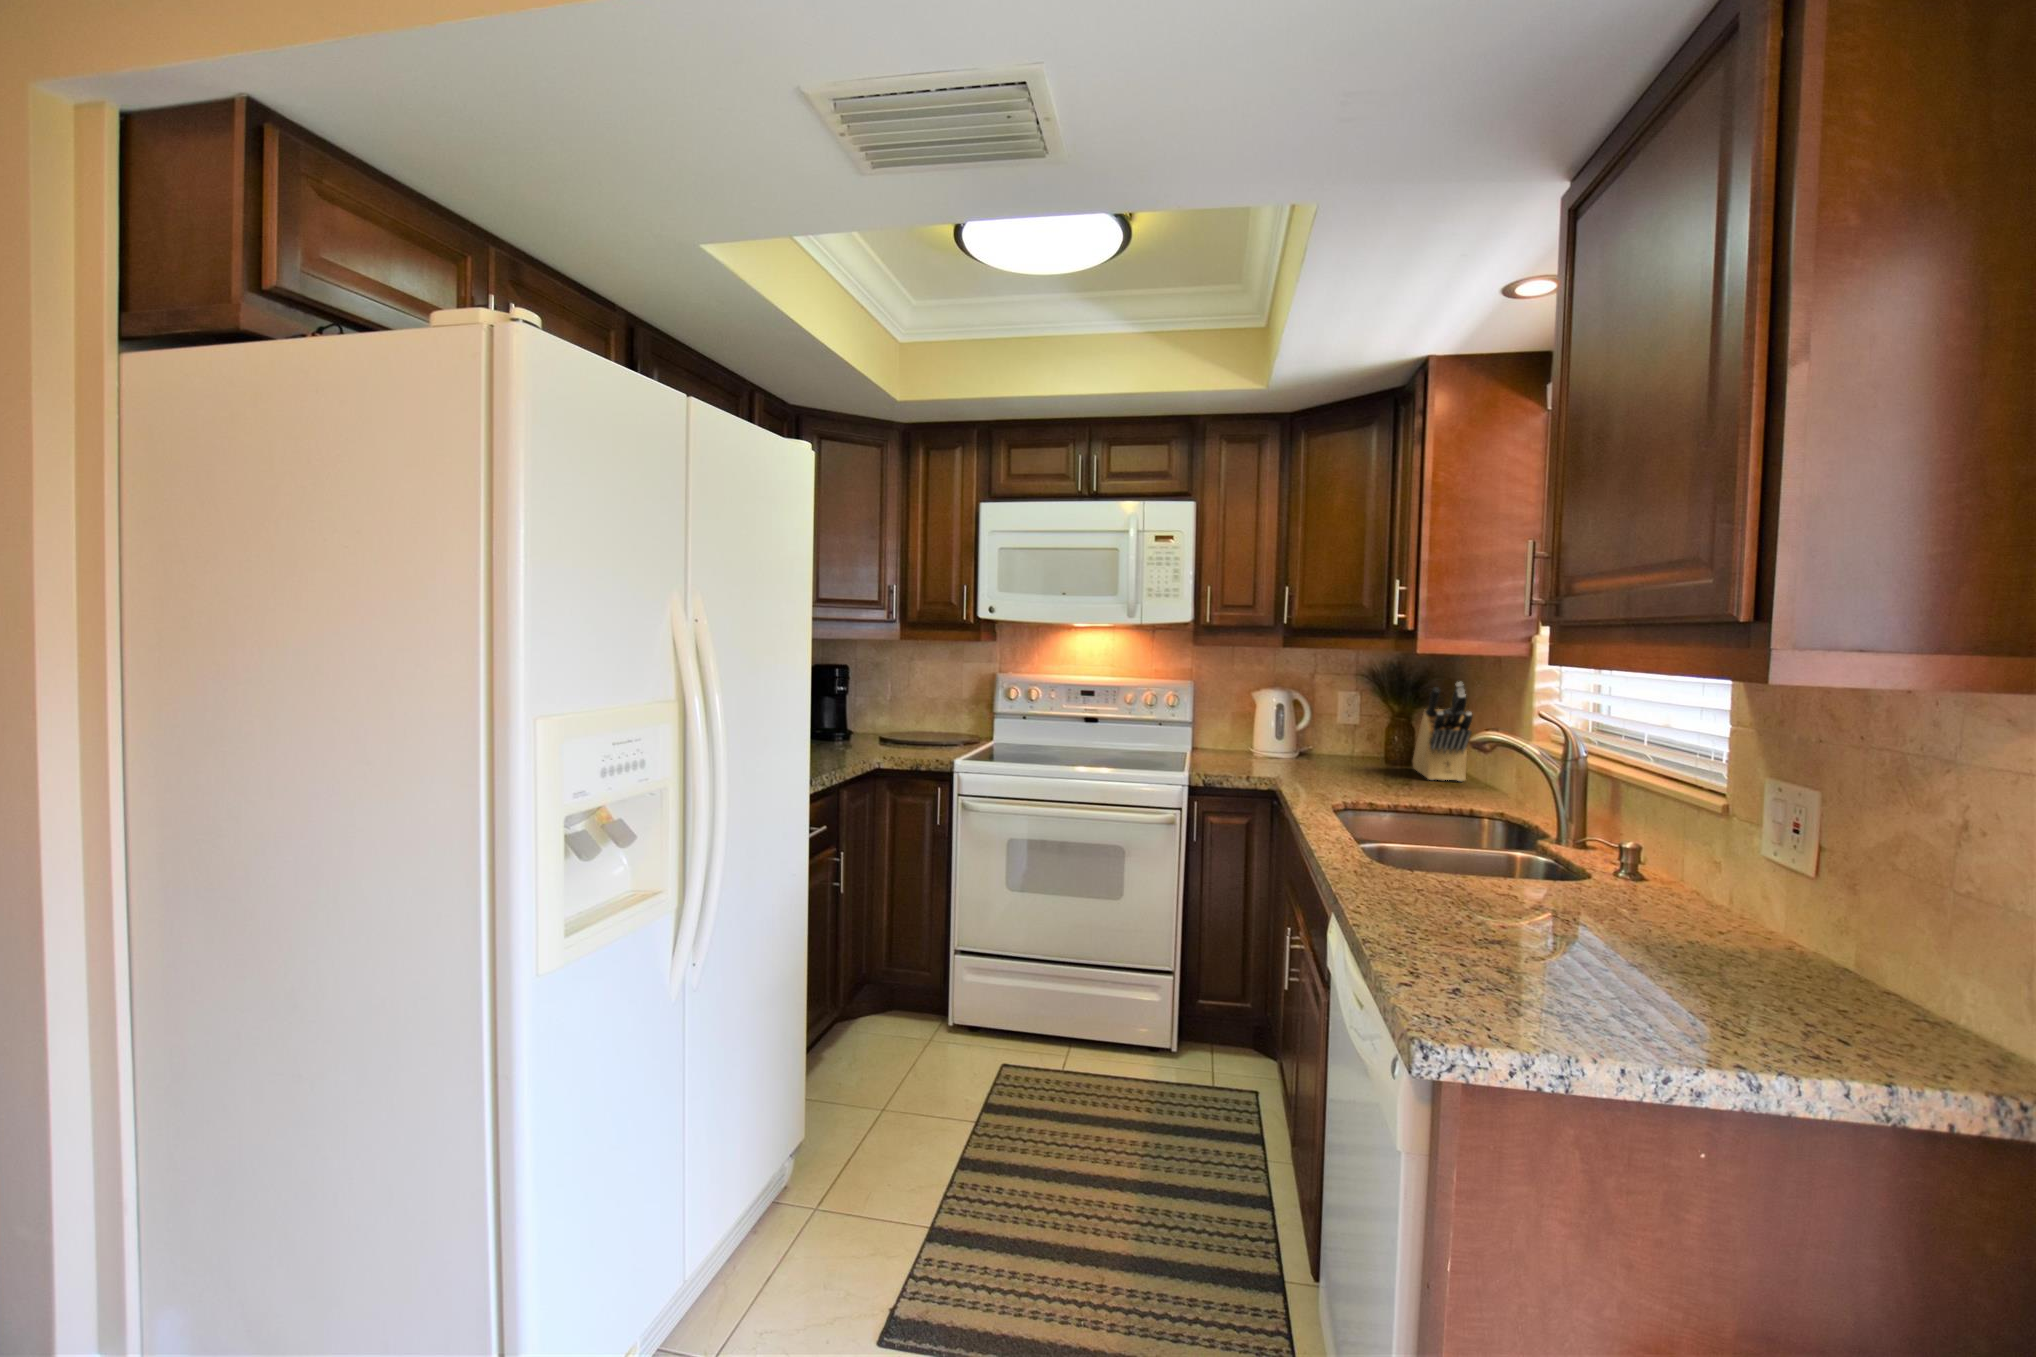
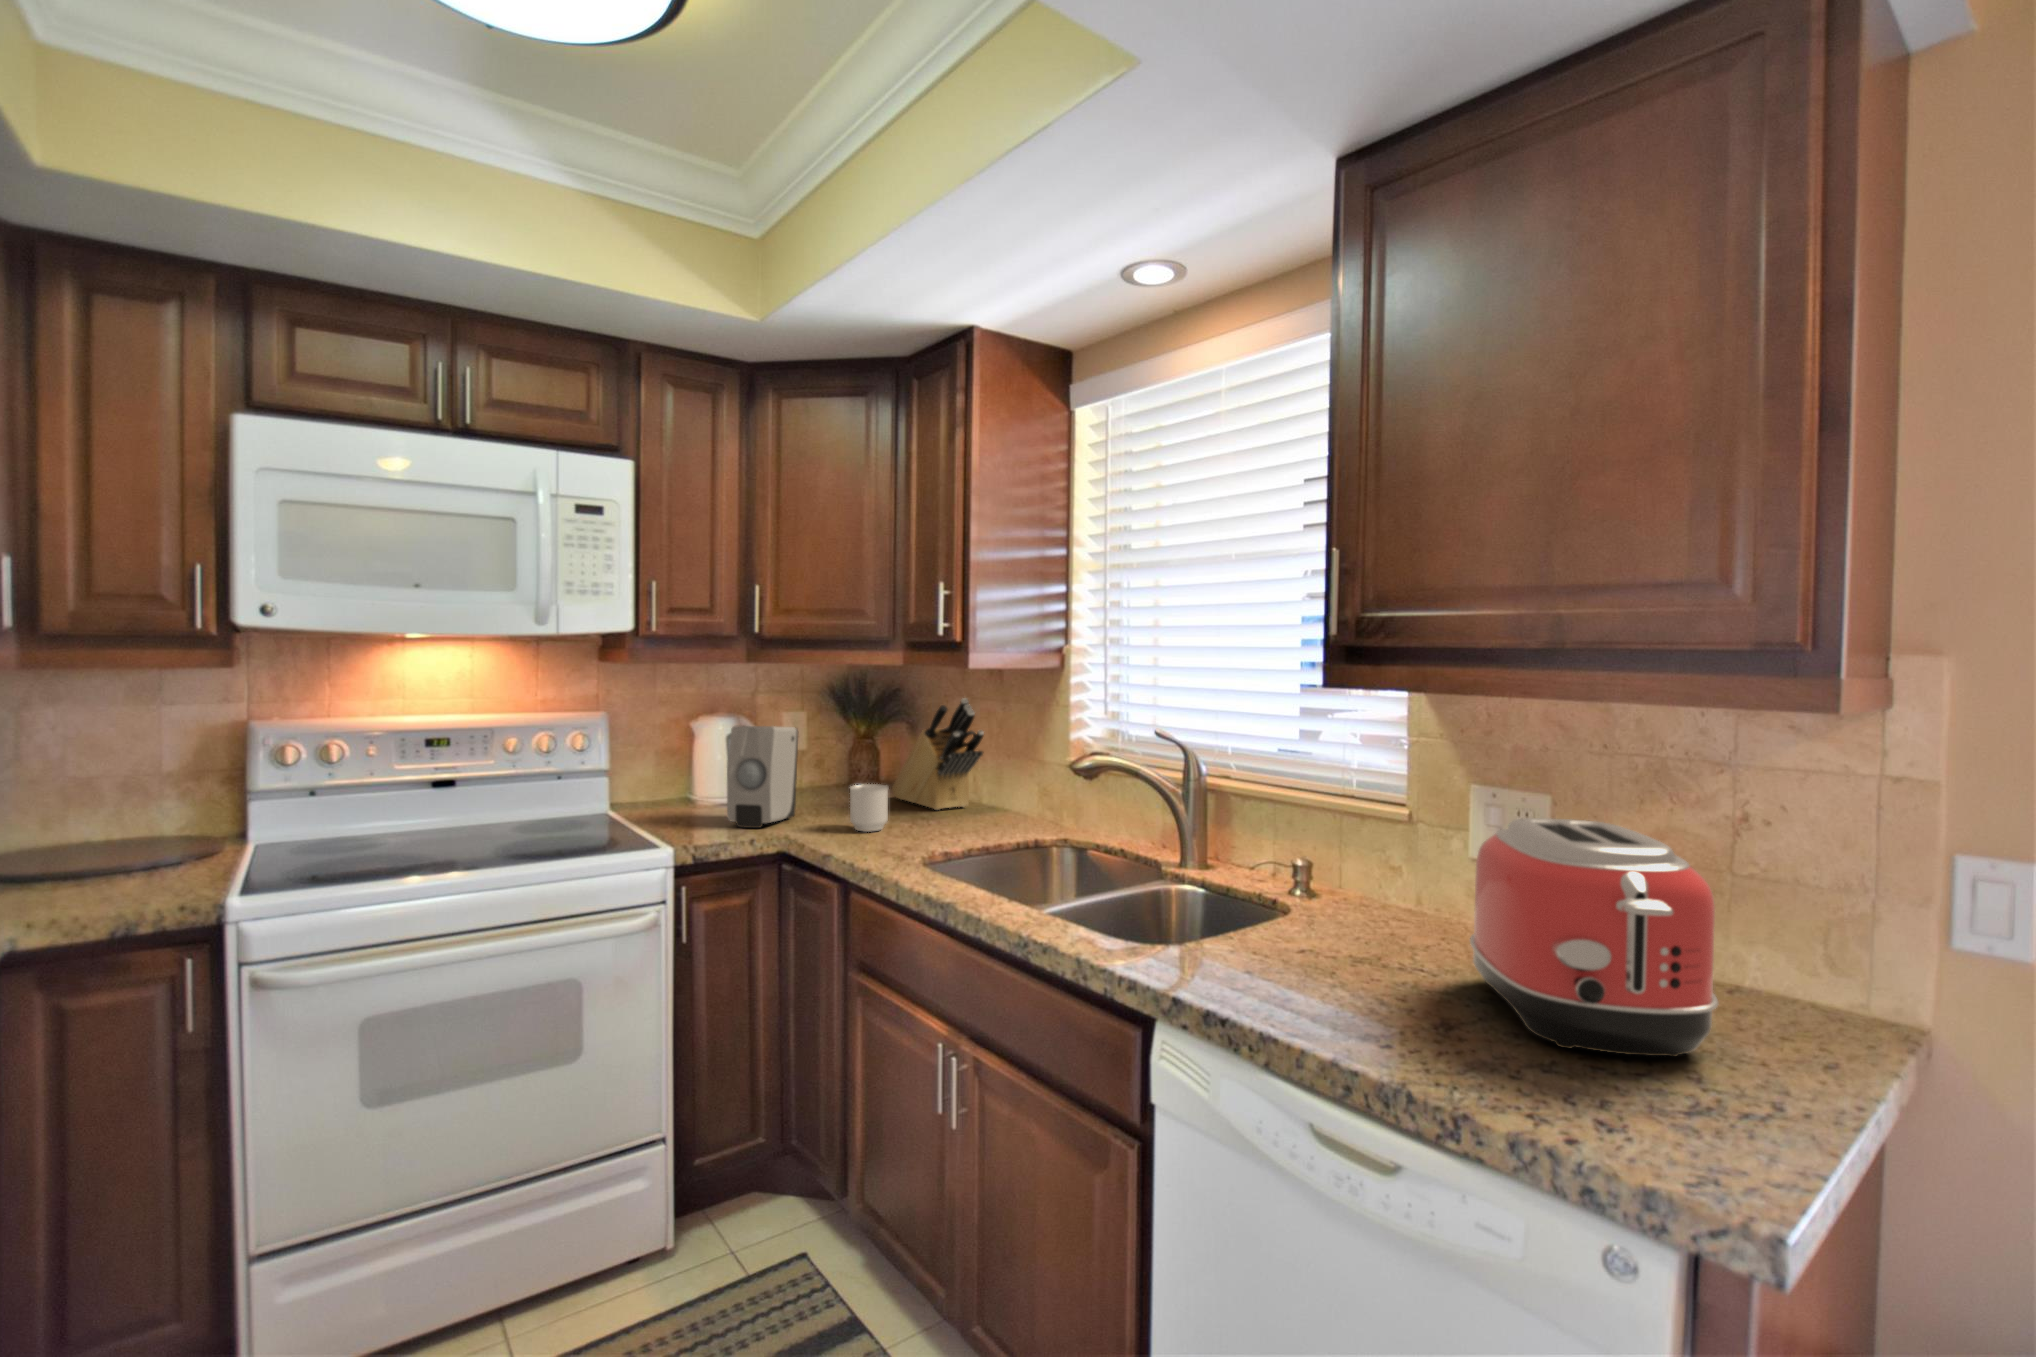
soap dispenser: none [1244,693,1309,771] -> present [727,726,798,828]
mug: none [1324,746,1358,784] -> present [850,784,888,832]
toaster: none [1517,790,1771,1010] -> present [1470,818,1718,1057]

